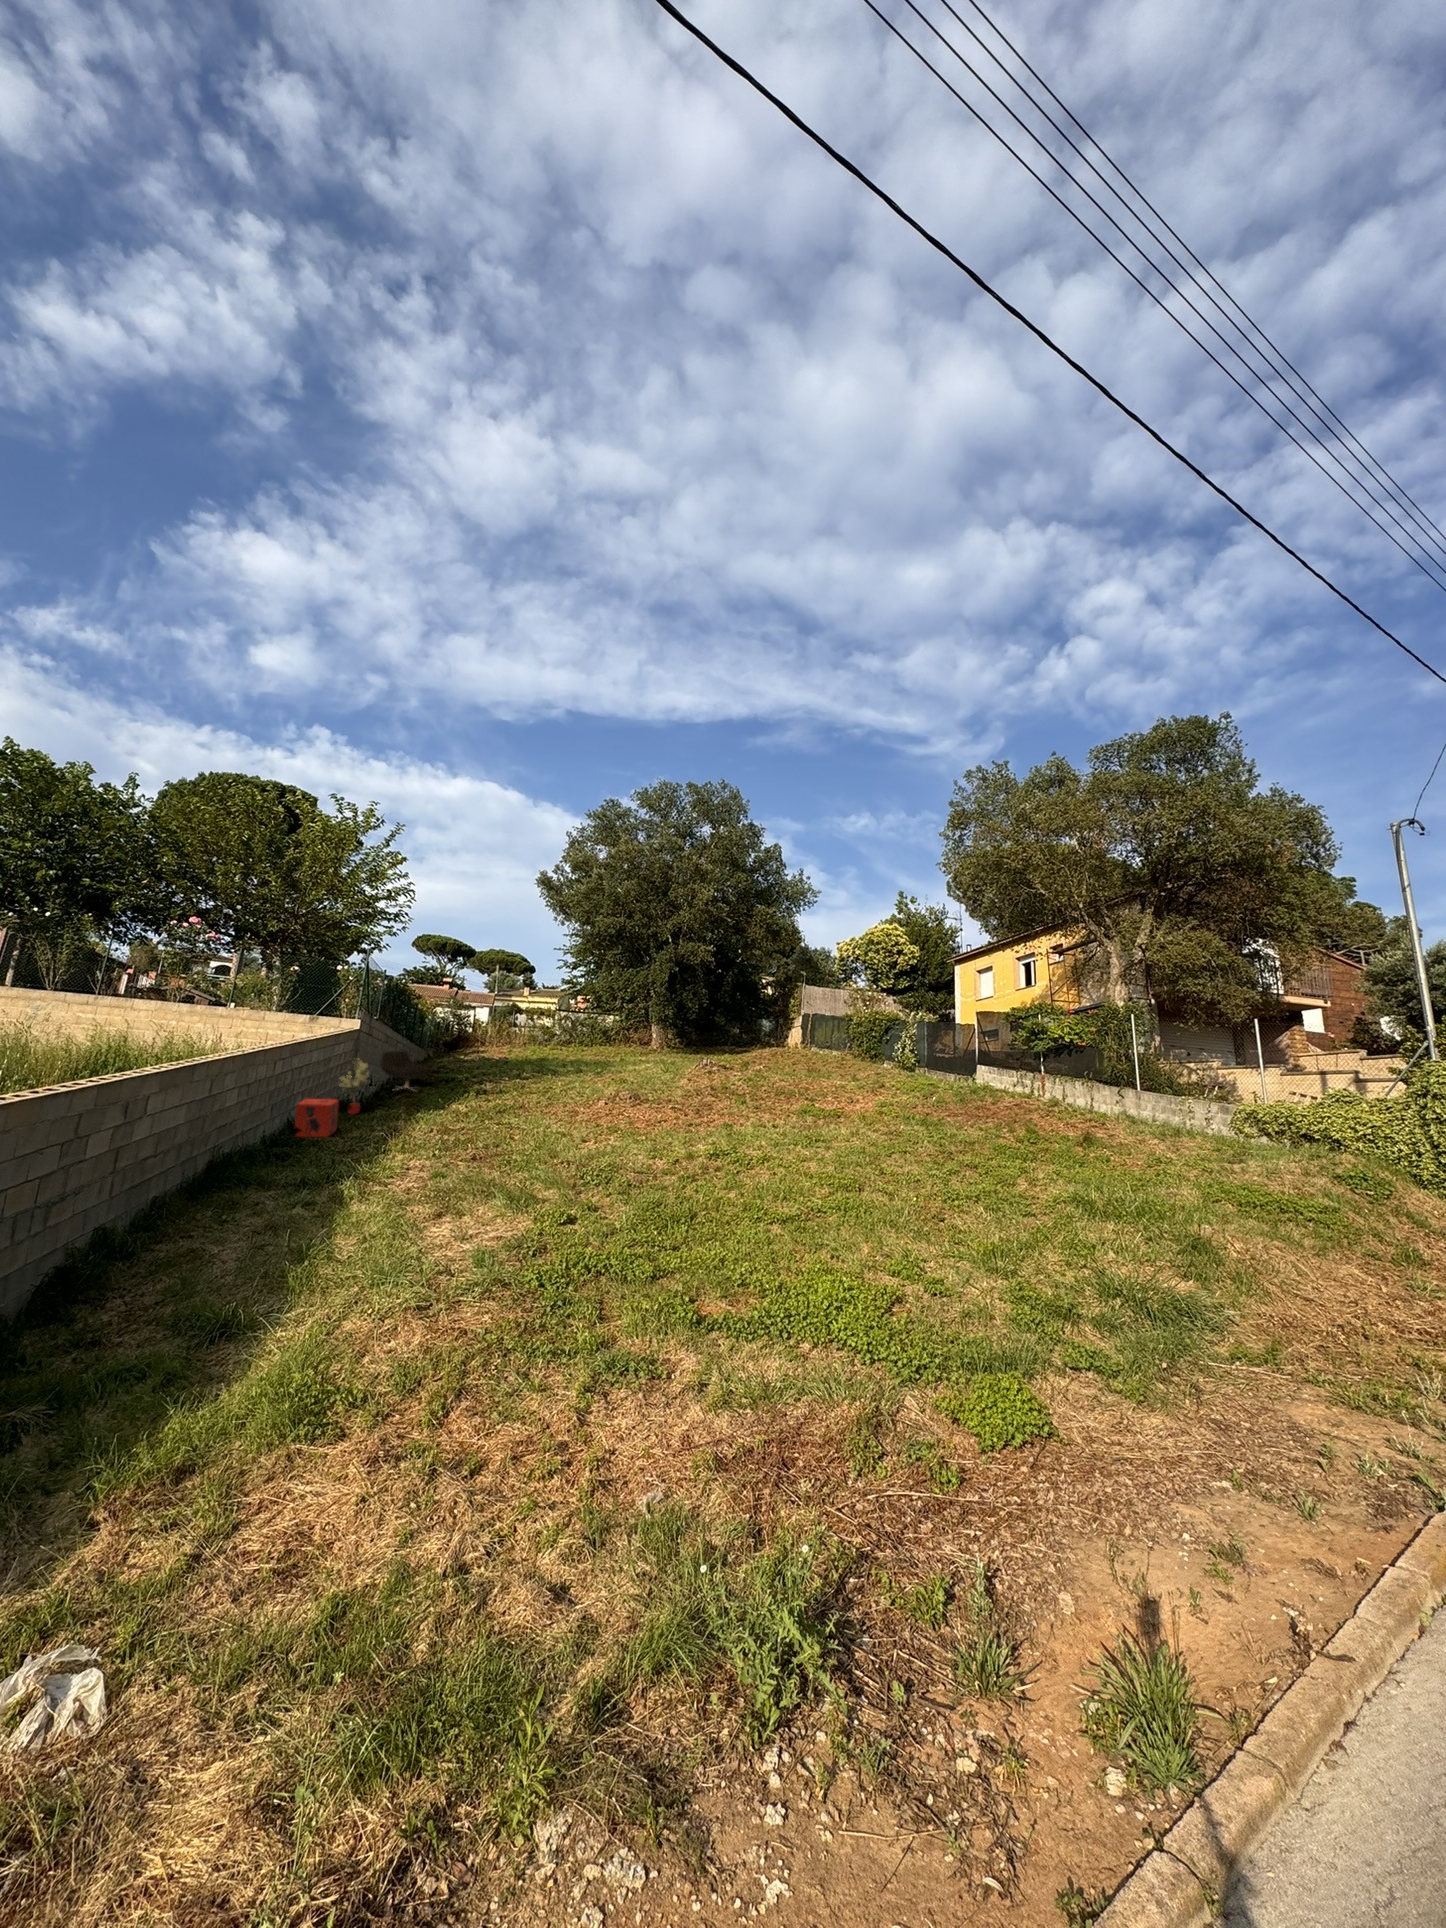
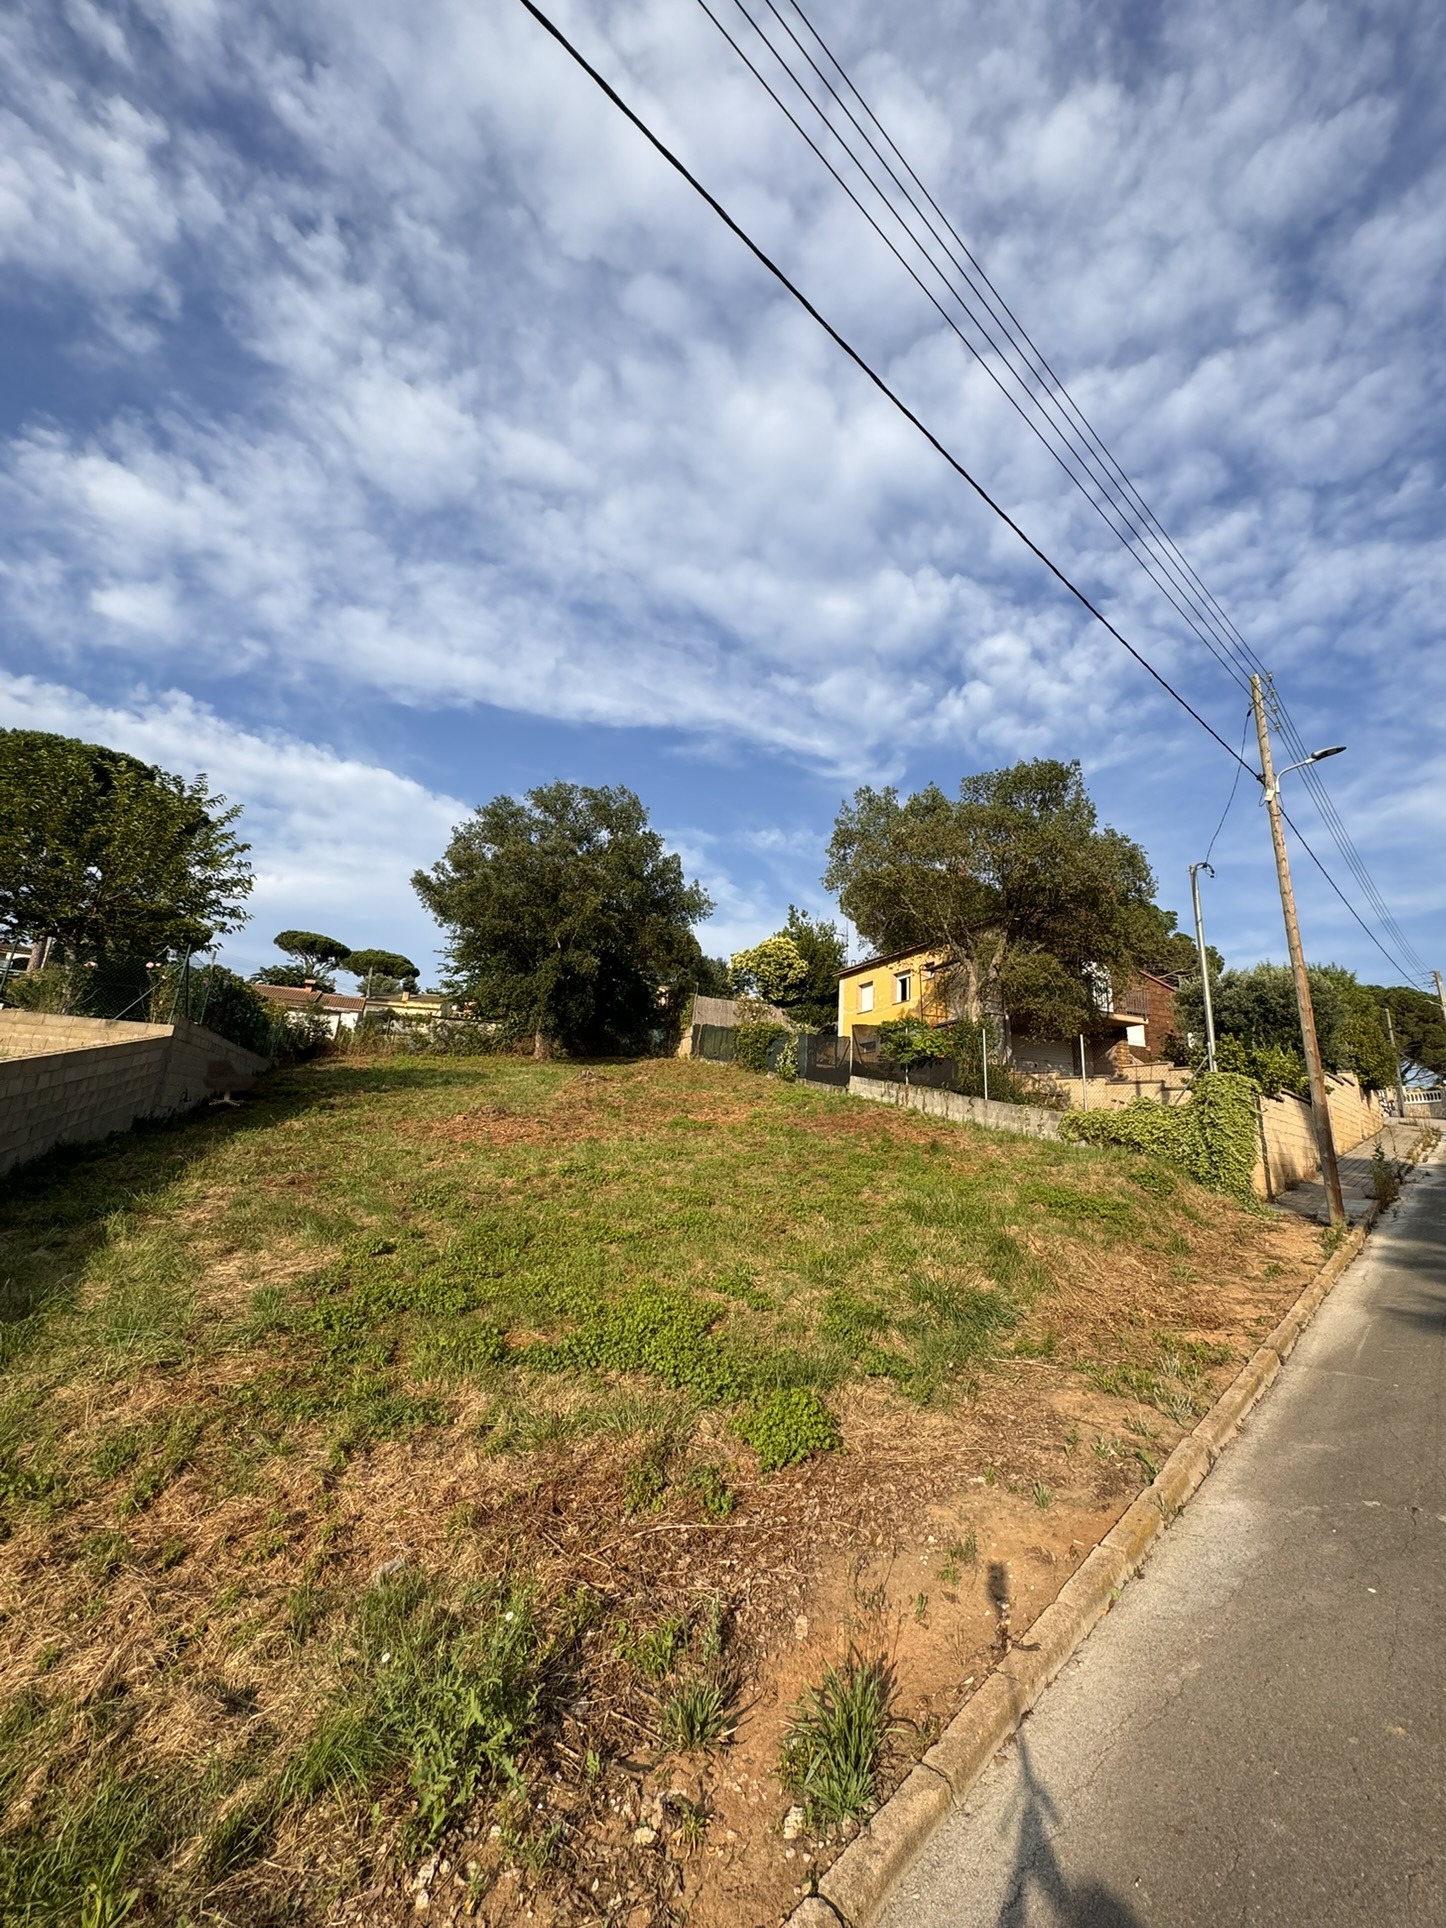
potted tree: present [339,1060,369,1115] -> none [128,1068,173,1134]
storage box: present [295,1099,339,1137] -> none [57,1117,123,1162]

